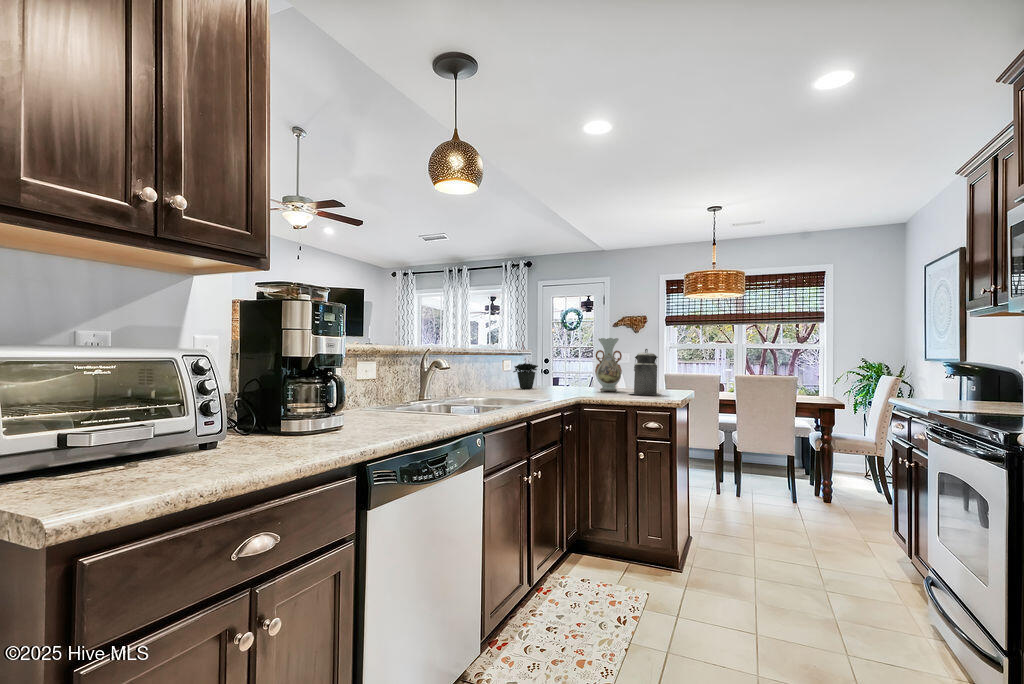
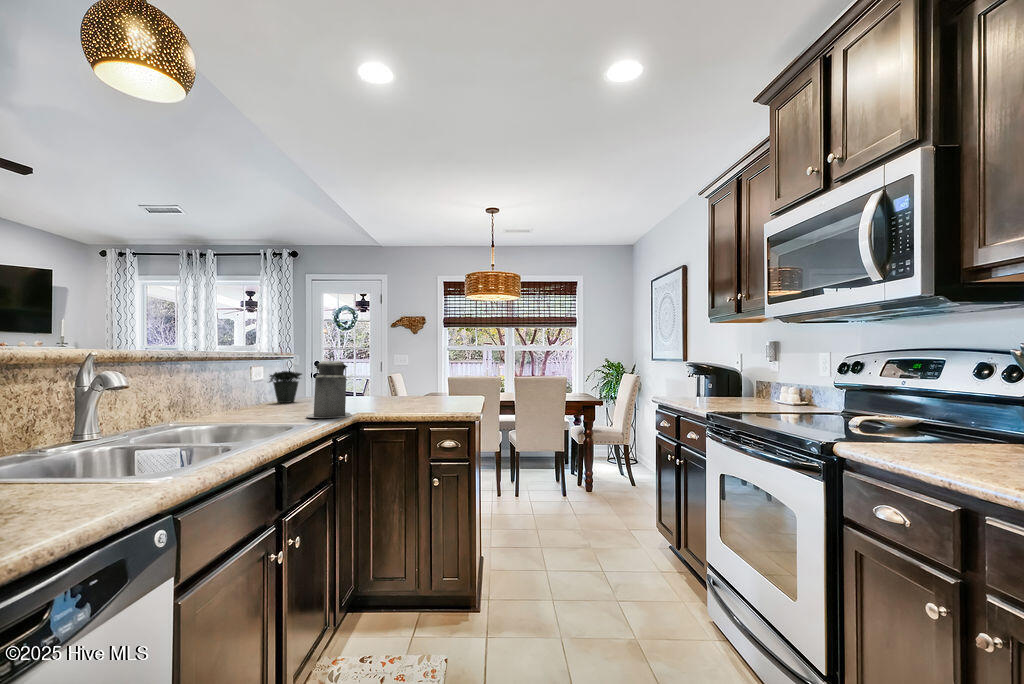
vase: present [595,338,622,391] -> none [375,340,407,403]
canister: present [629,349,661,395] -> present [306,355,352,418]

